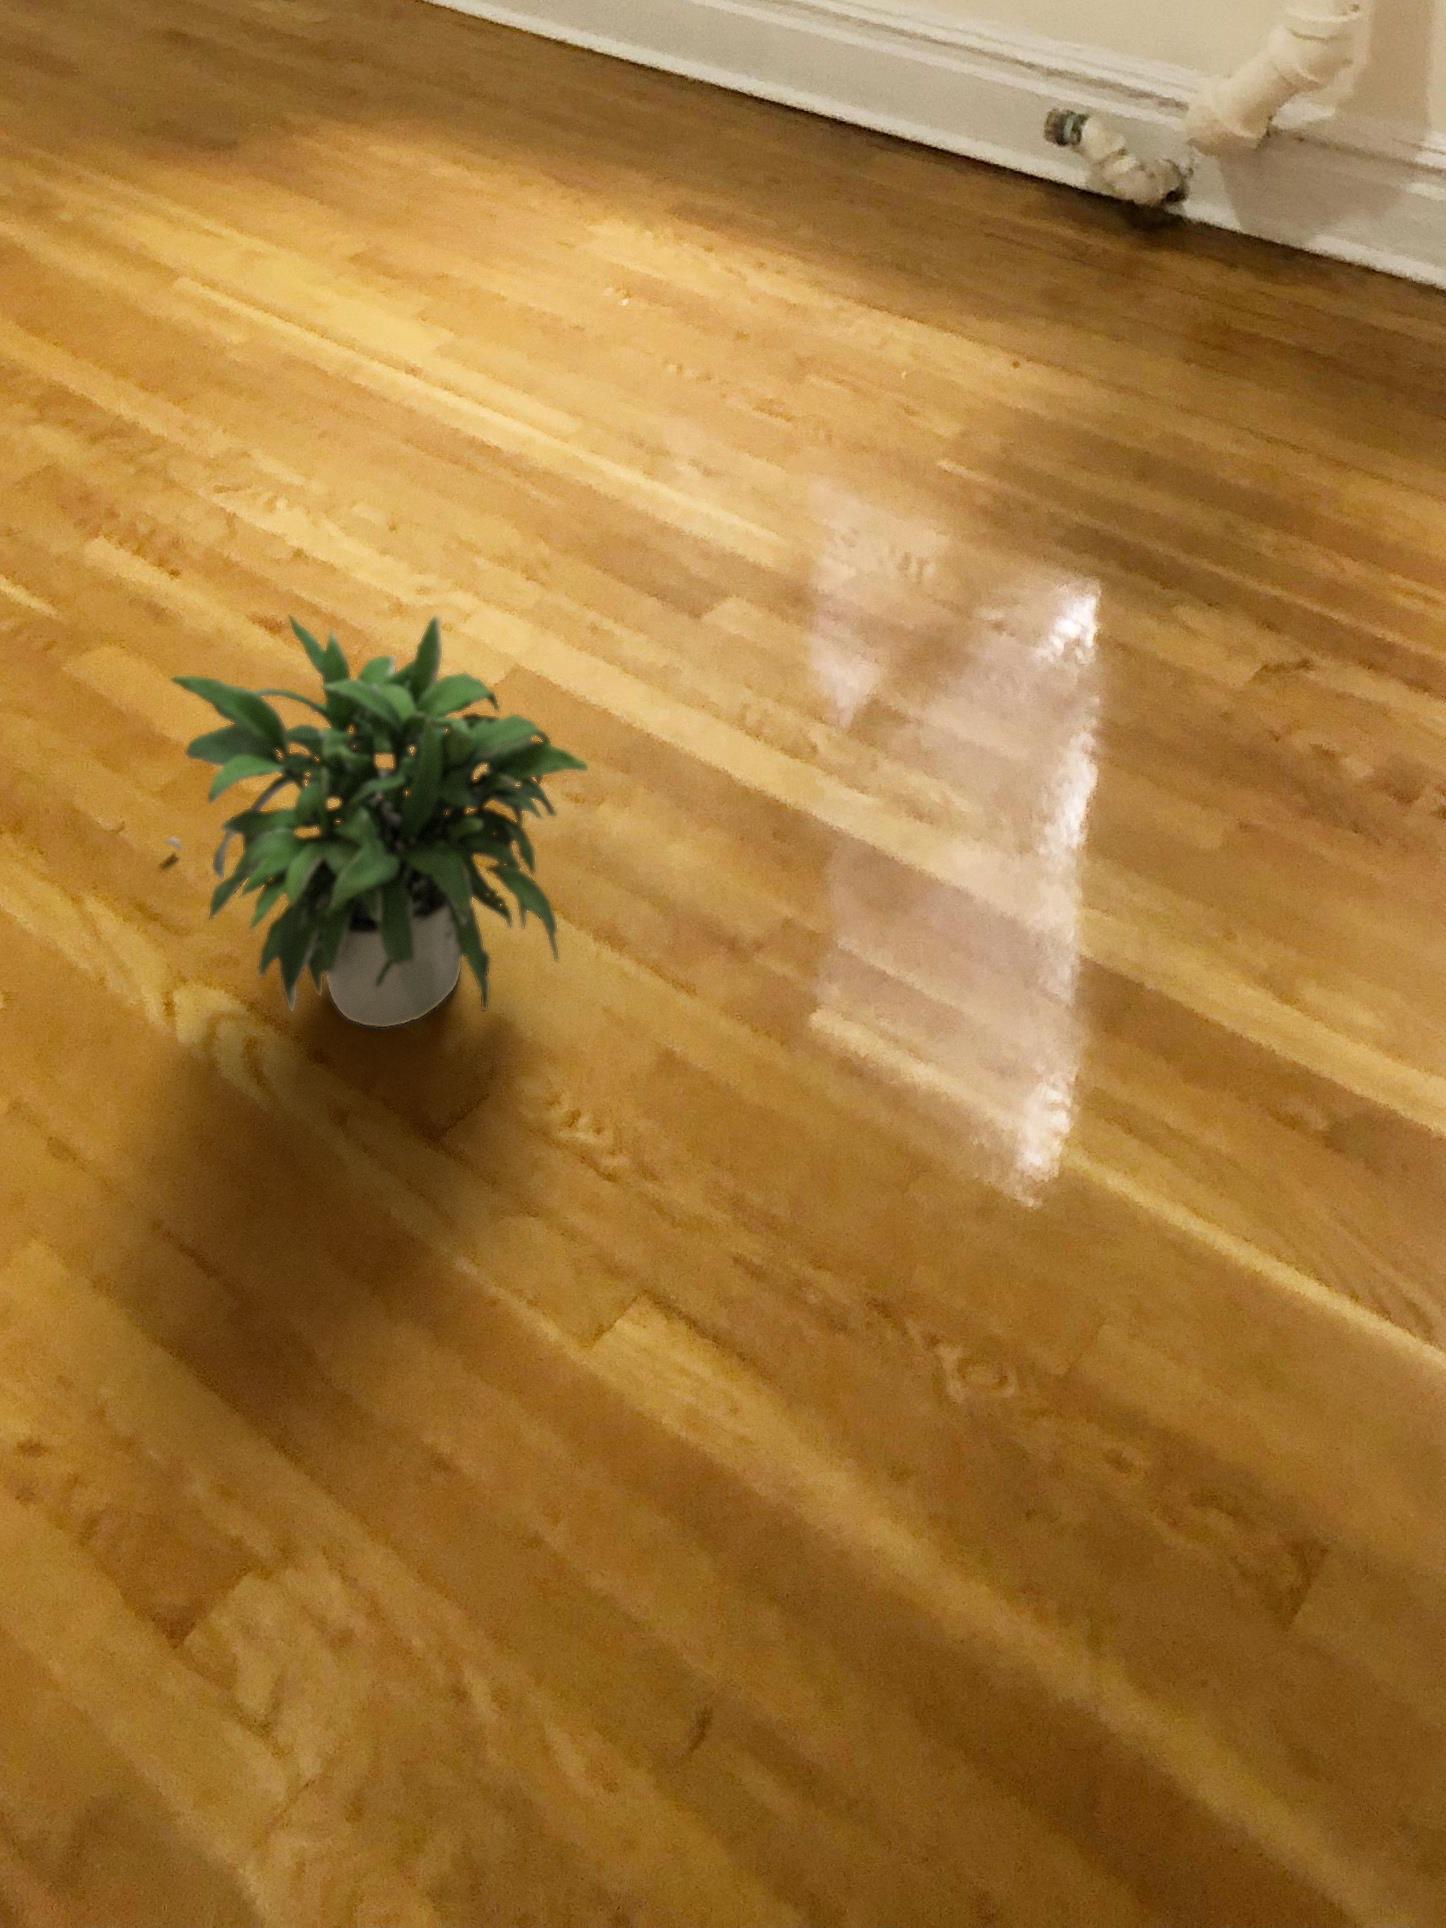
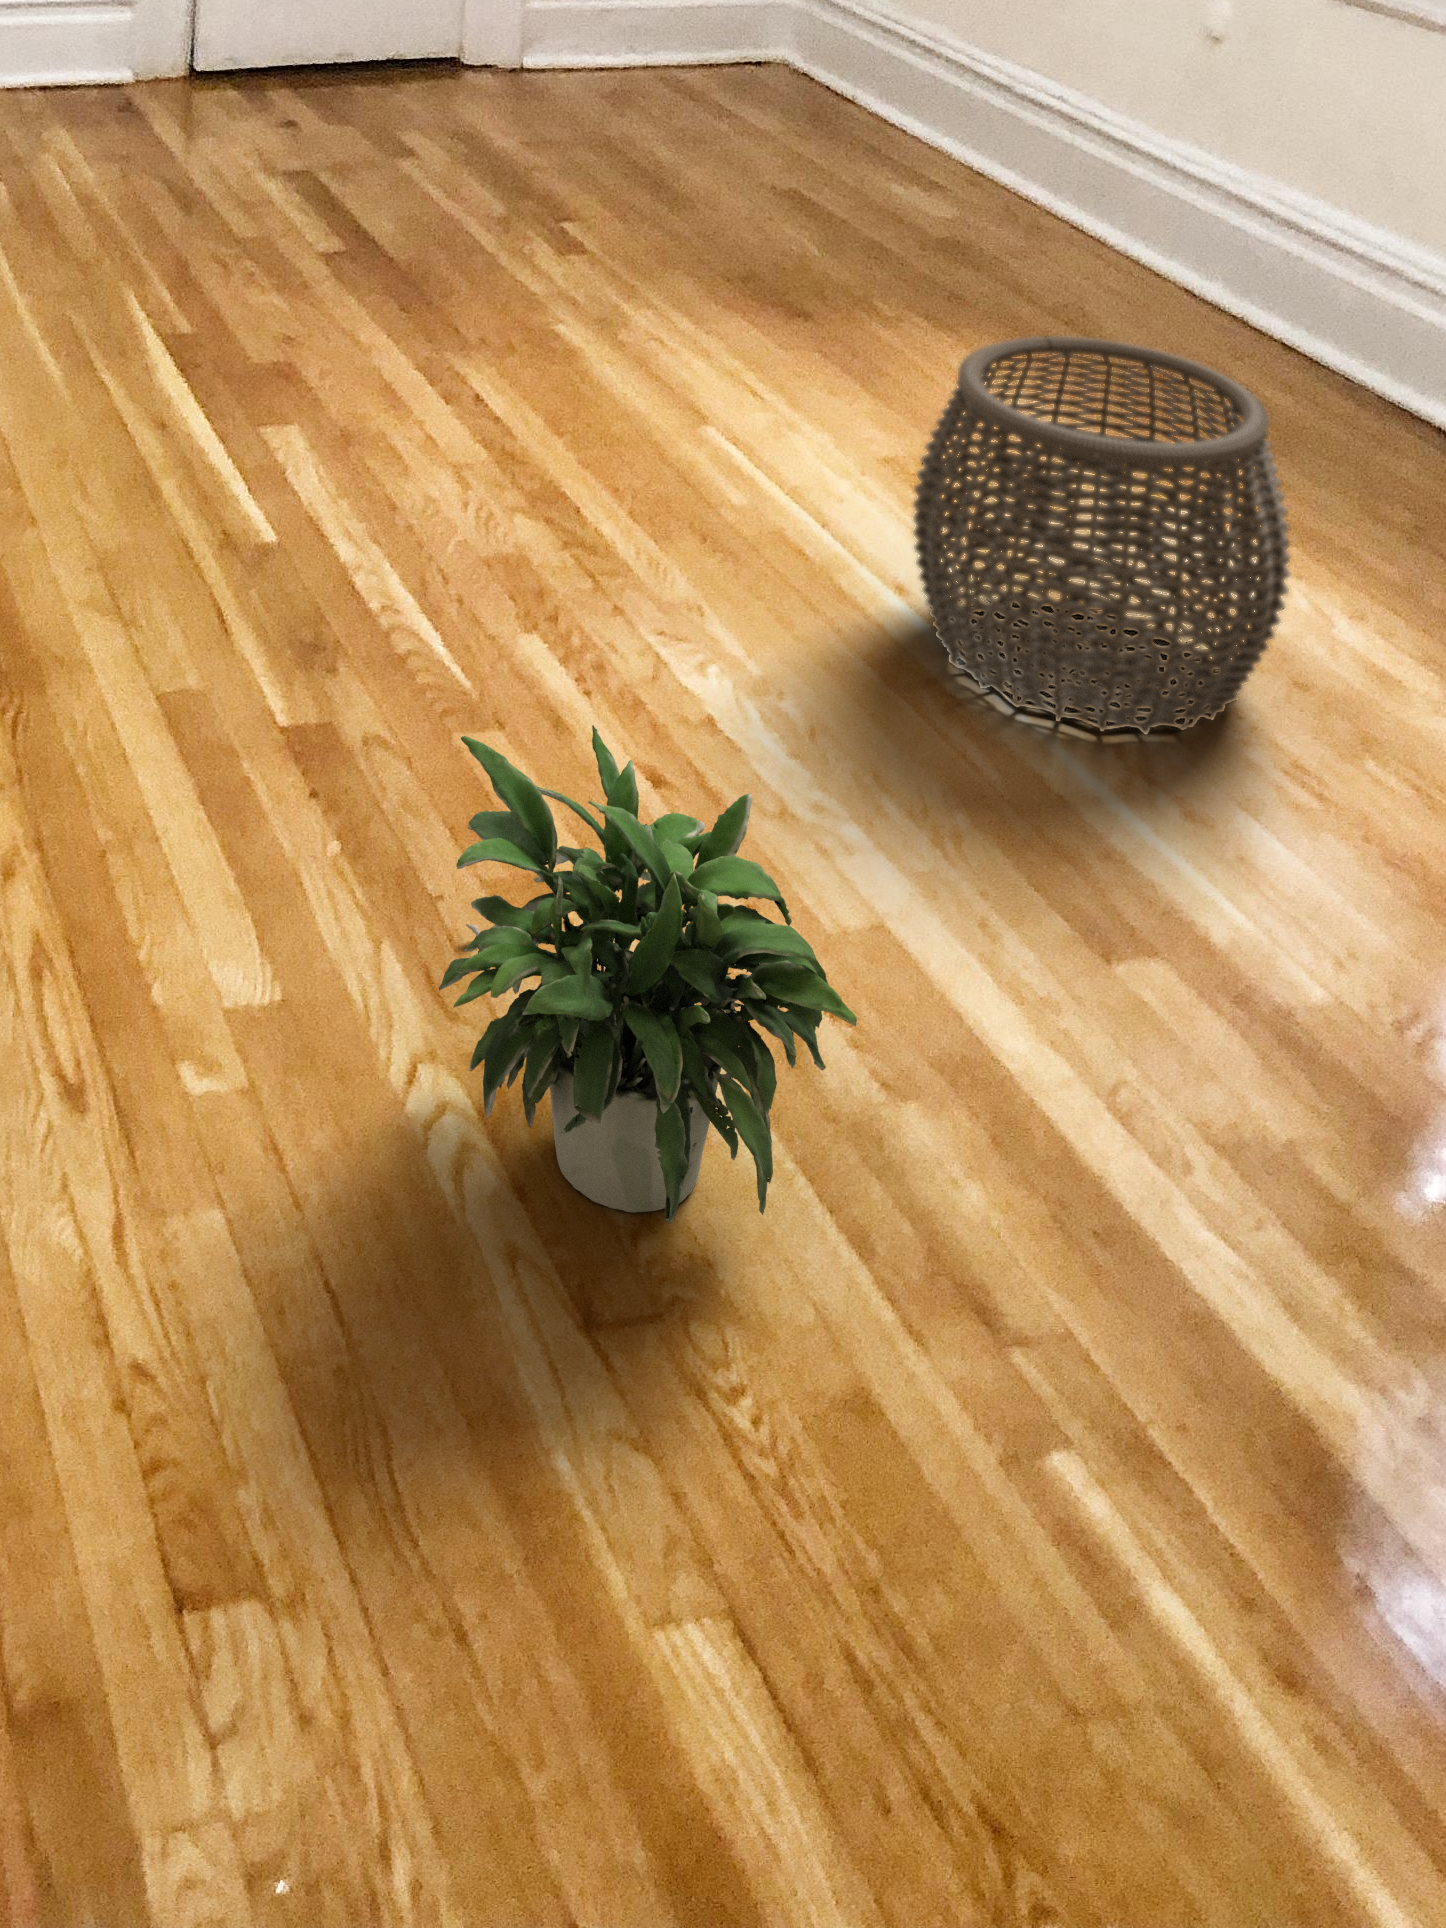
woven basket: none [415,119,713,442] -> present [913,336,1290,734]

